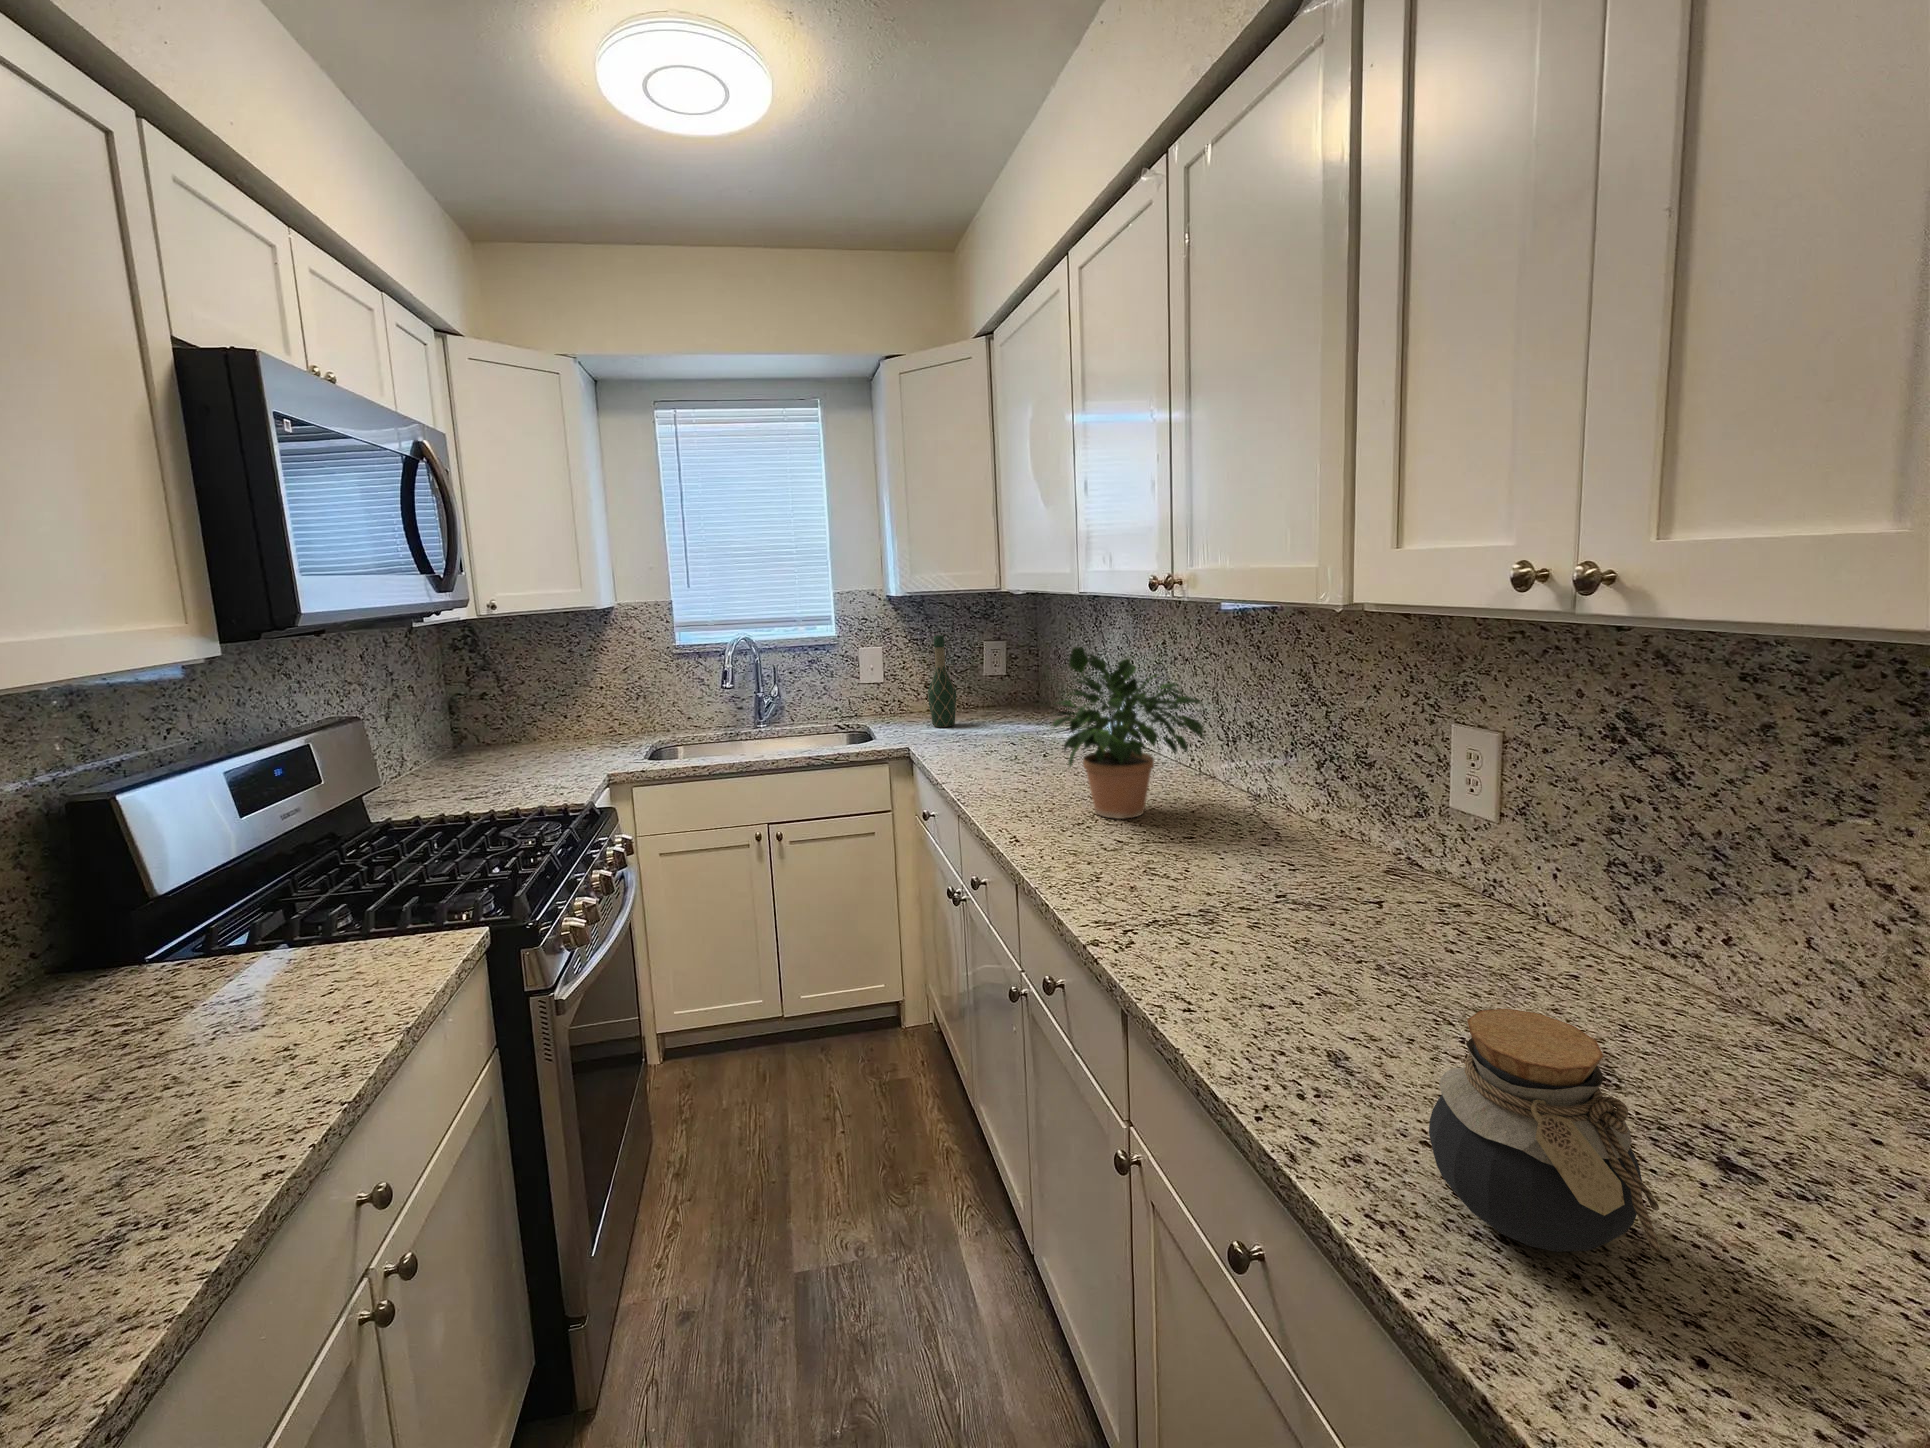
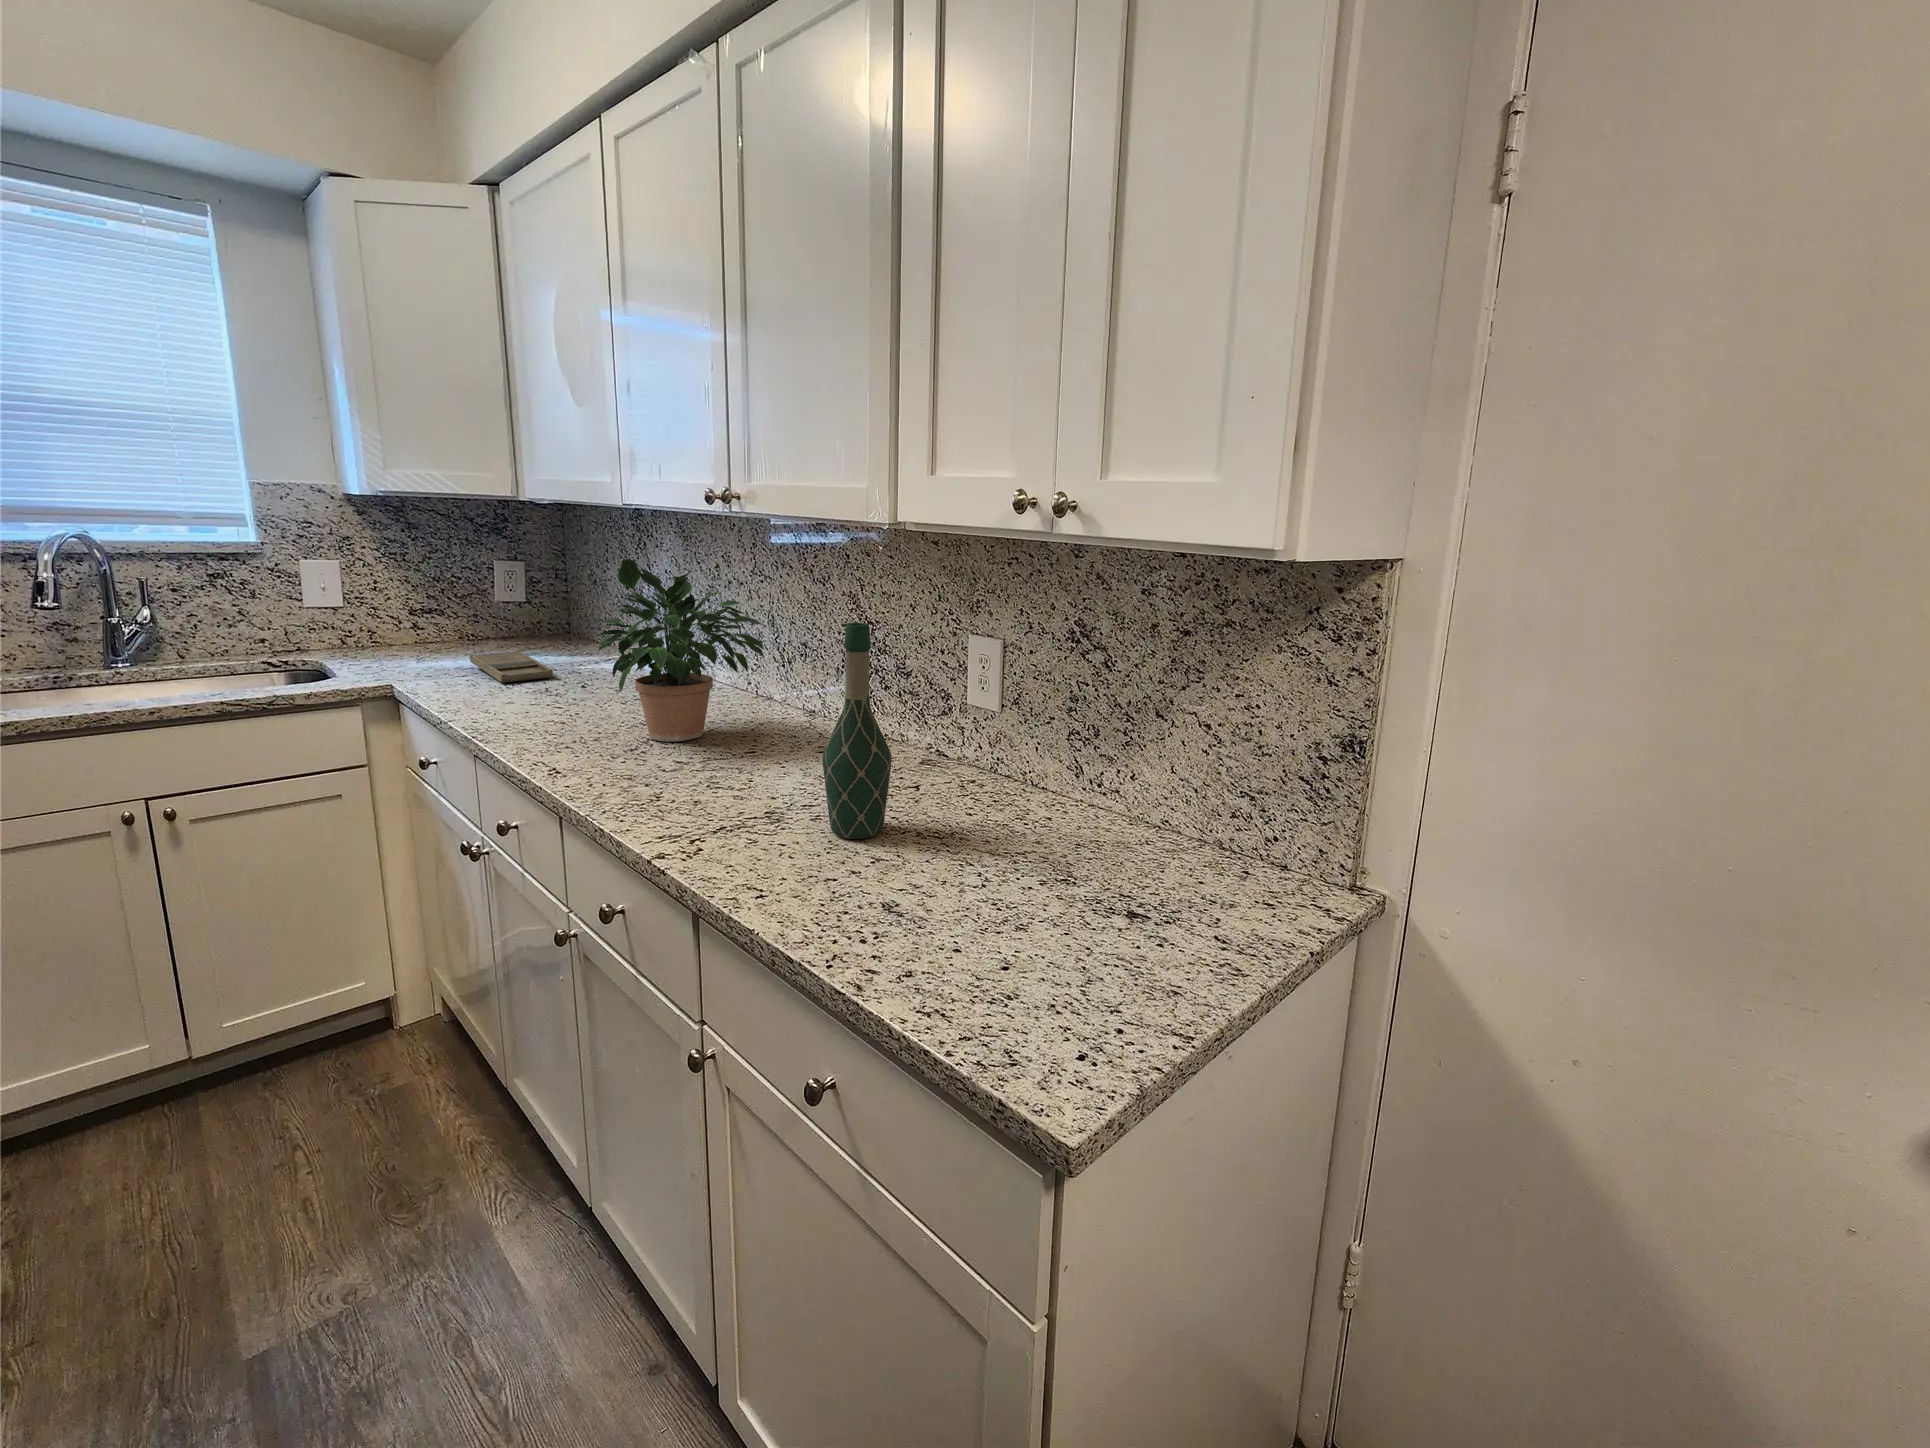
wine bottle: present [928,636,956,727] -> present [822,623,892,839]
tray: none [960,719,1020,748] -> present [470,650,553,683]
jar: present [1429,1009,1661,1253] -> none [961,826,1100,995]

